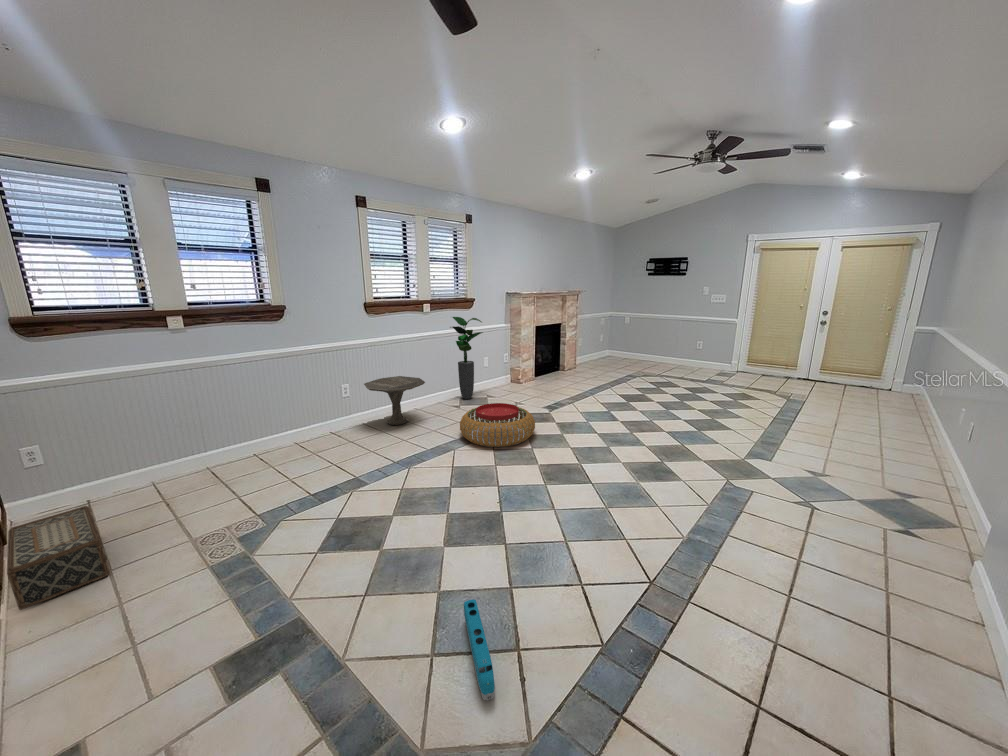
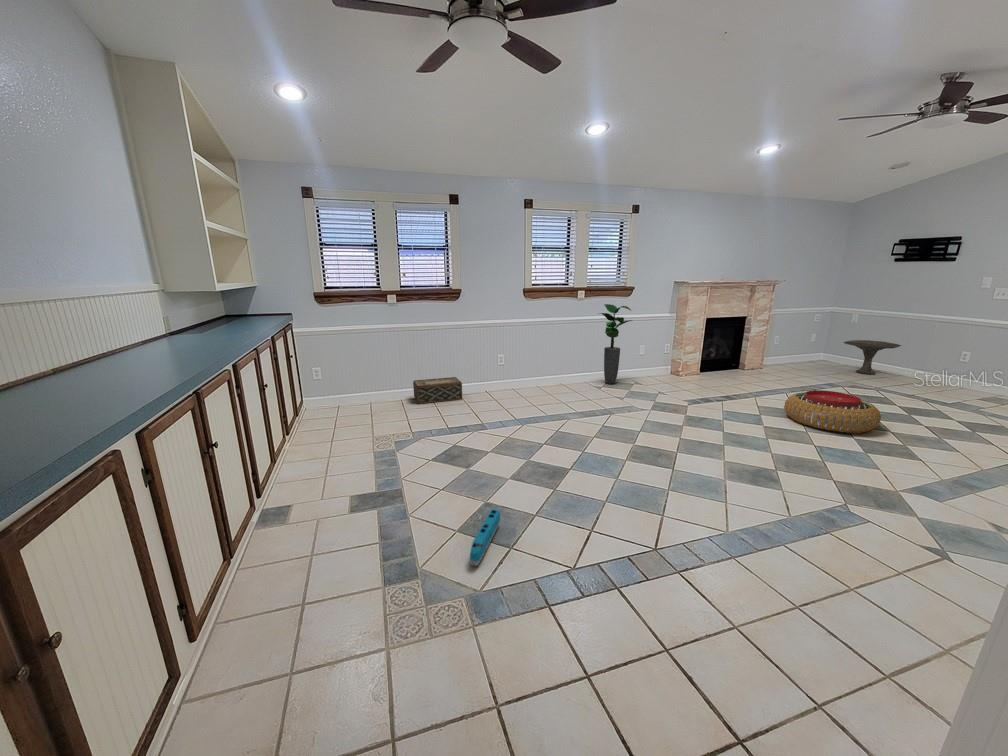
side table: present [364,376,425,425] -> present [844,340,901,374]
pouf: present [460,403,535,447] -> present [784,390,881,433]
woven basket: present [7,506,110,610] -> present [413,377,462,404]

